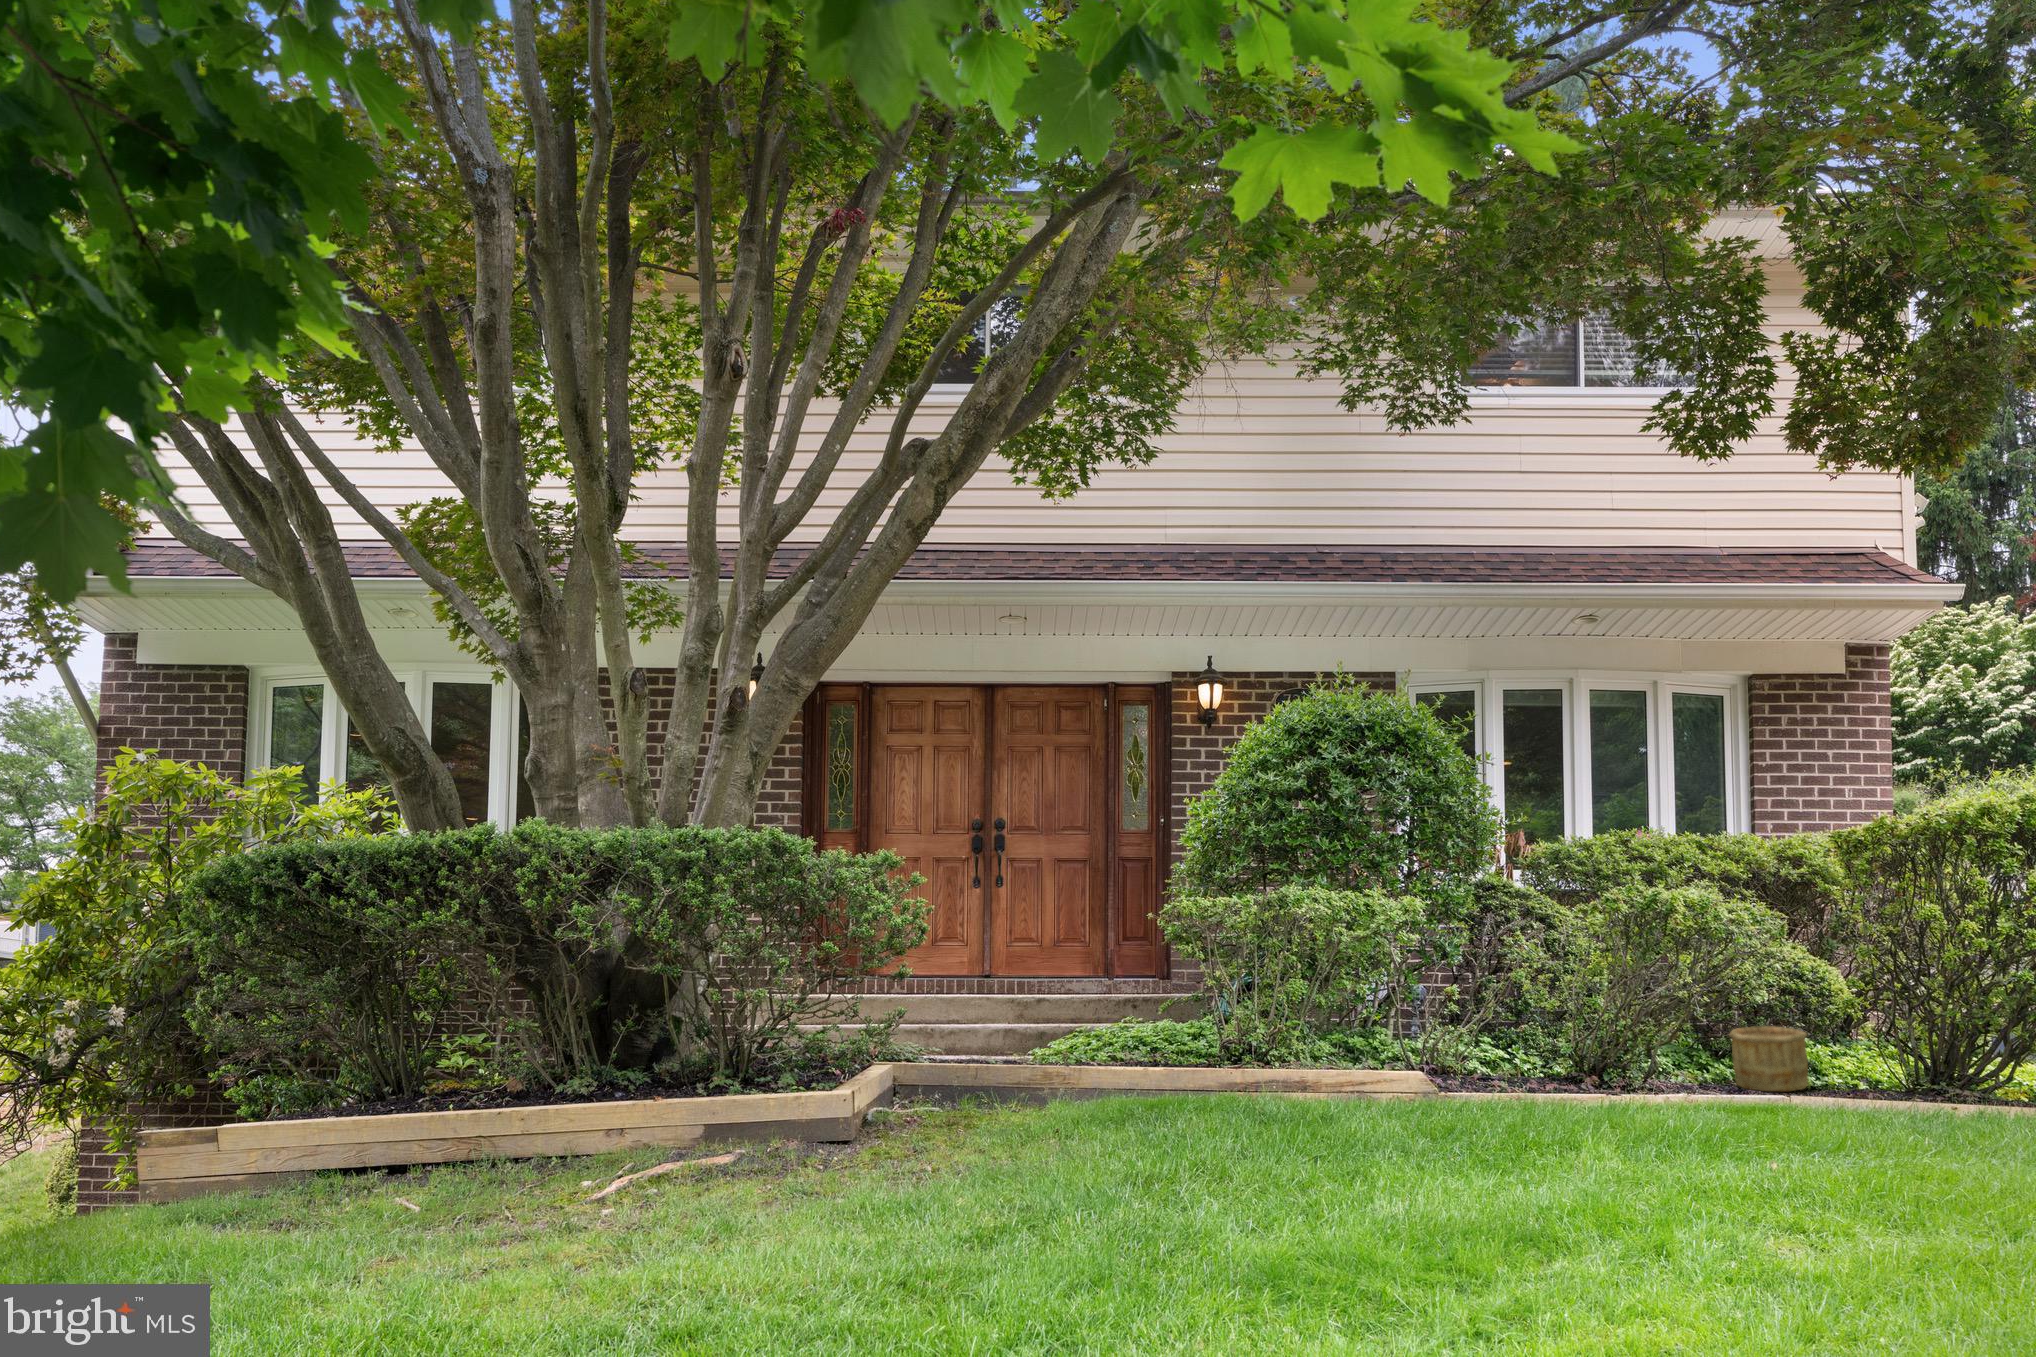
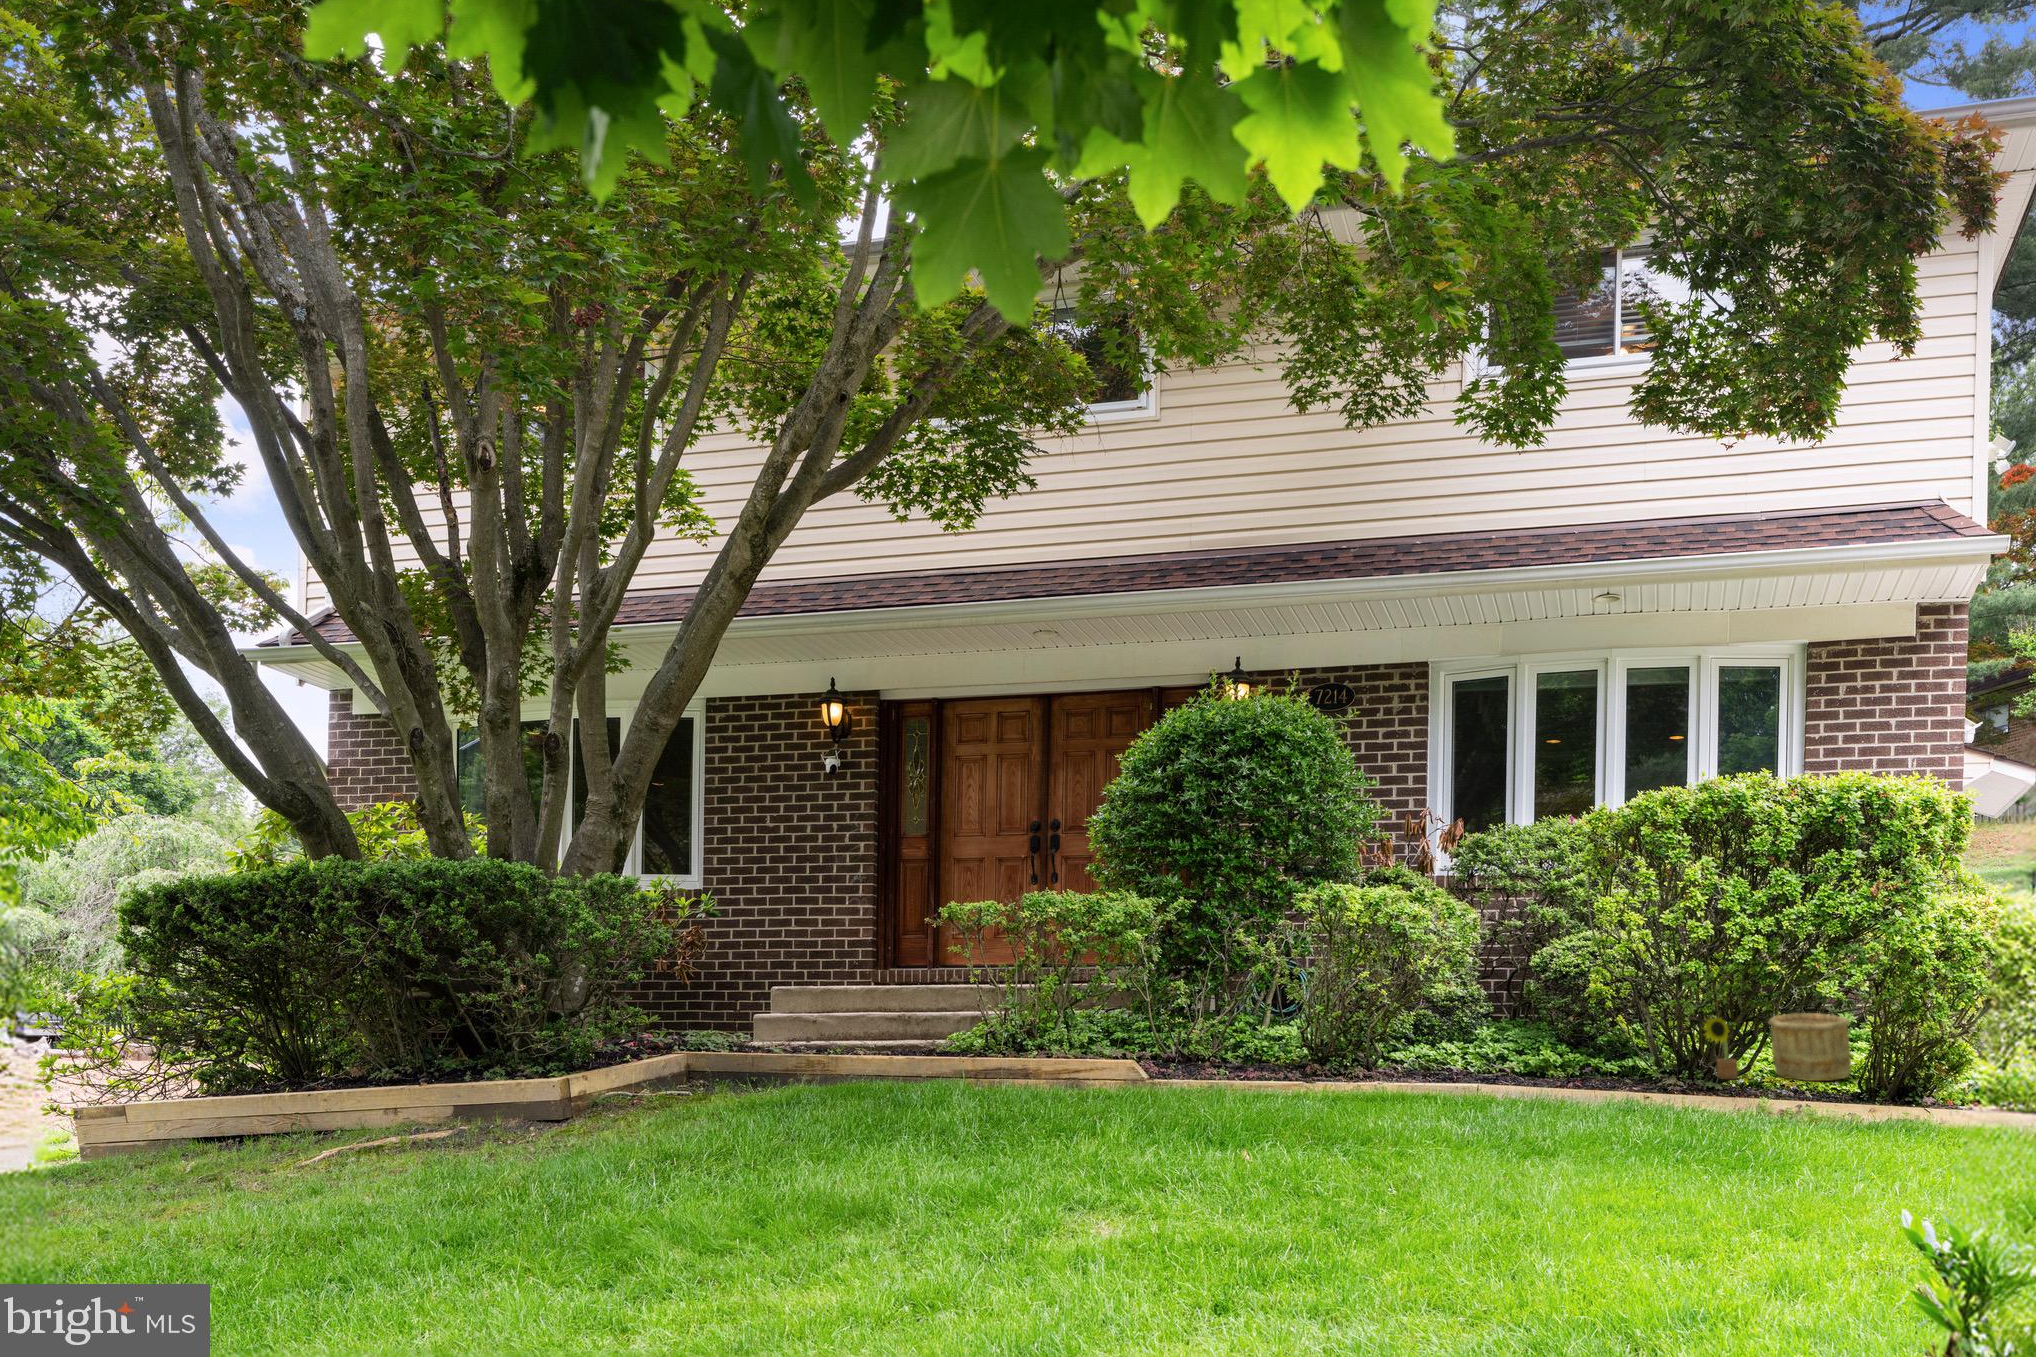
decorative plant: none [1665,1027,1701,1090] -> present [1703,1017,1738,1079]

